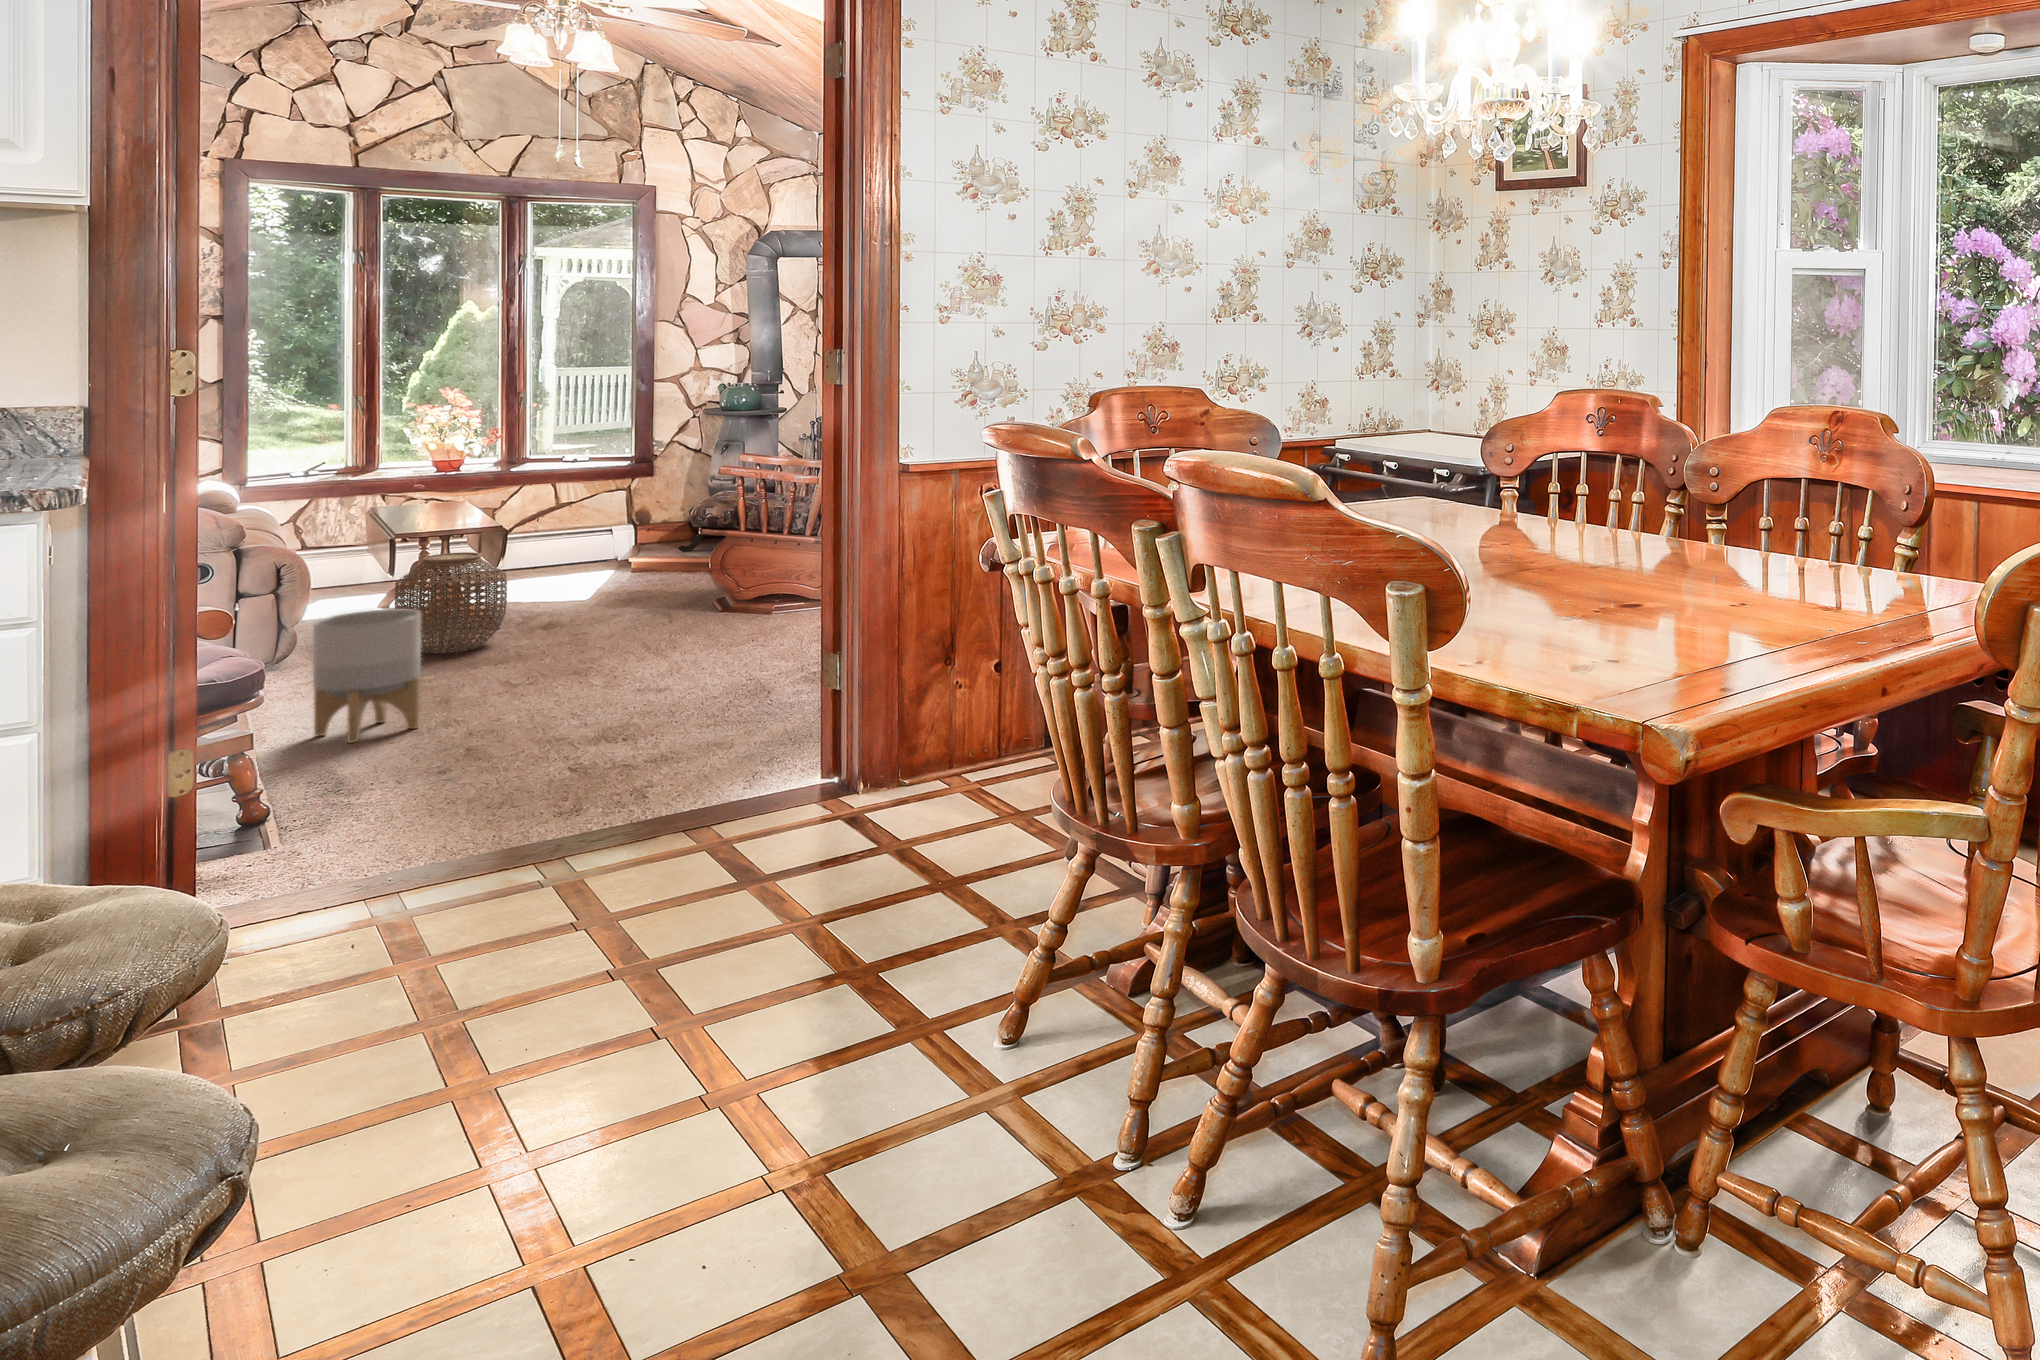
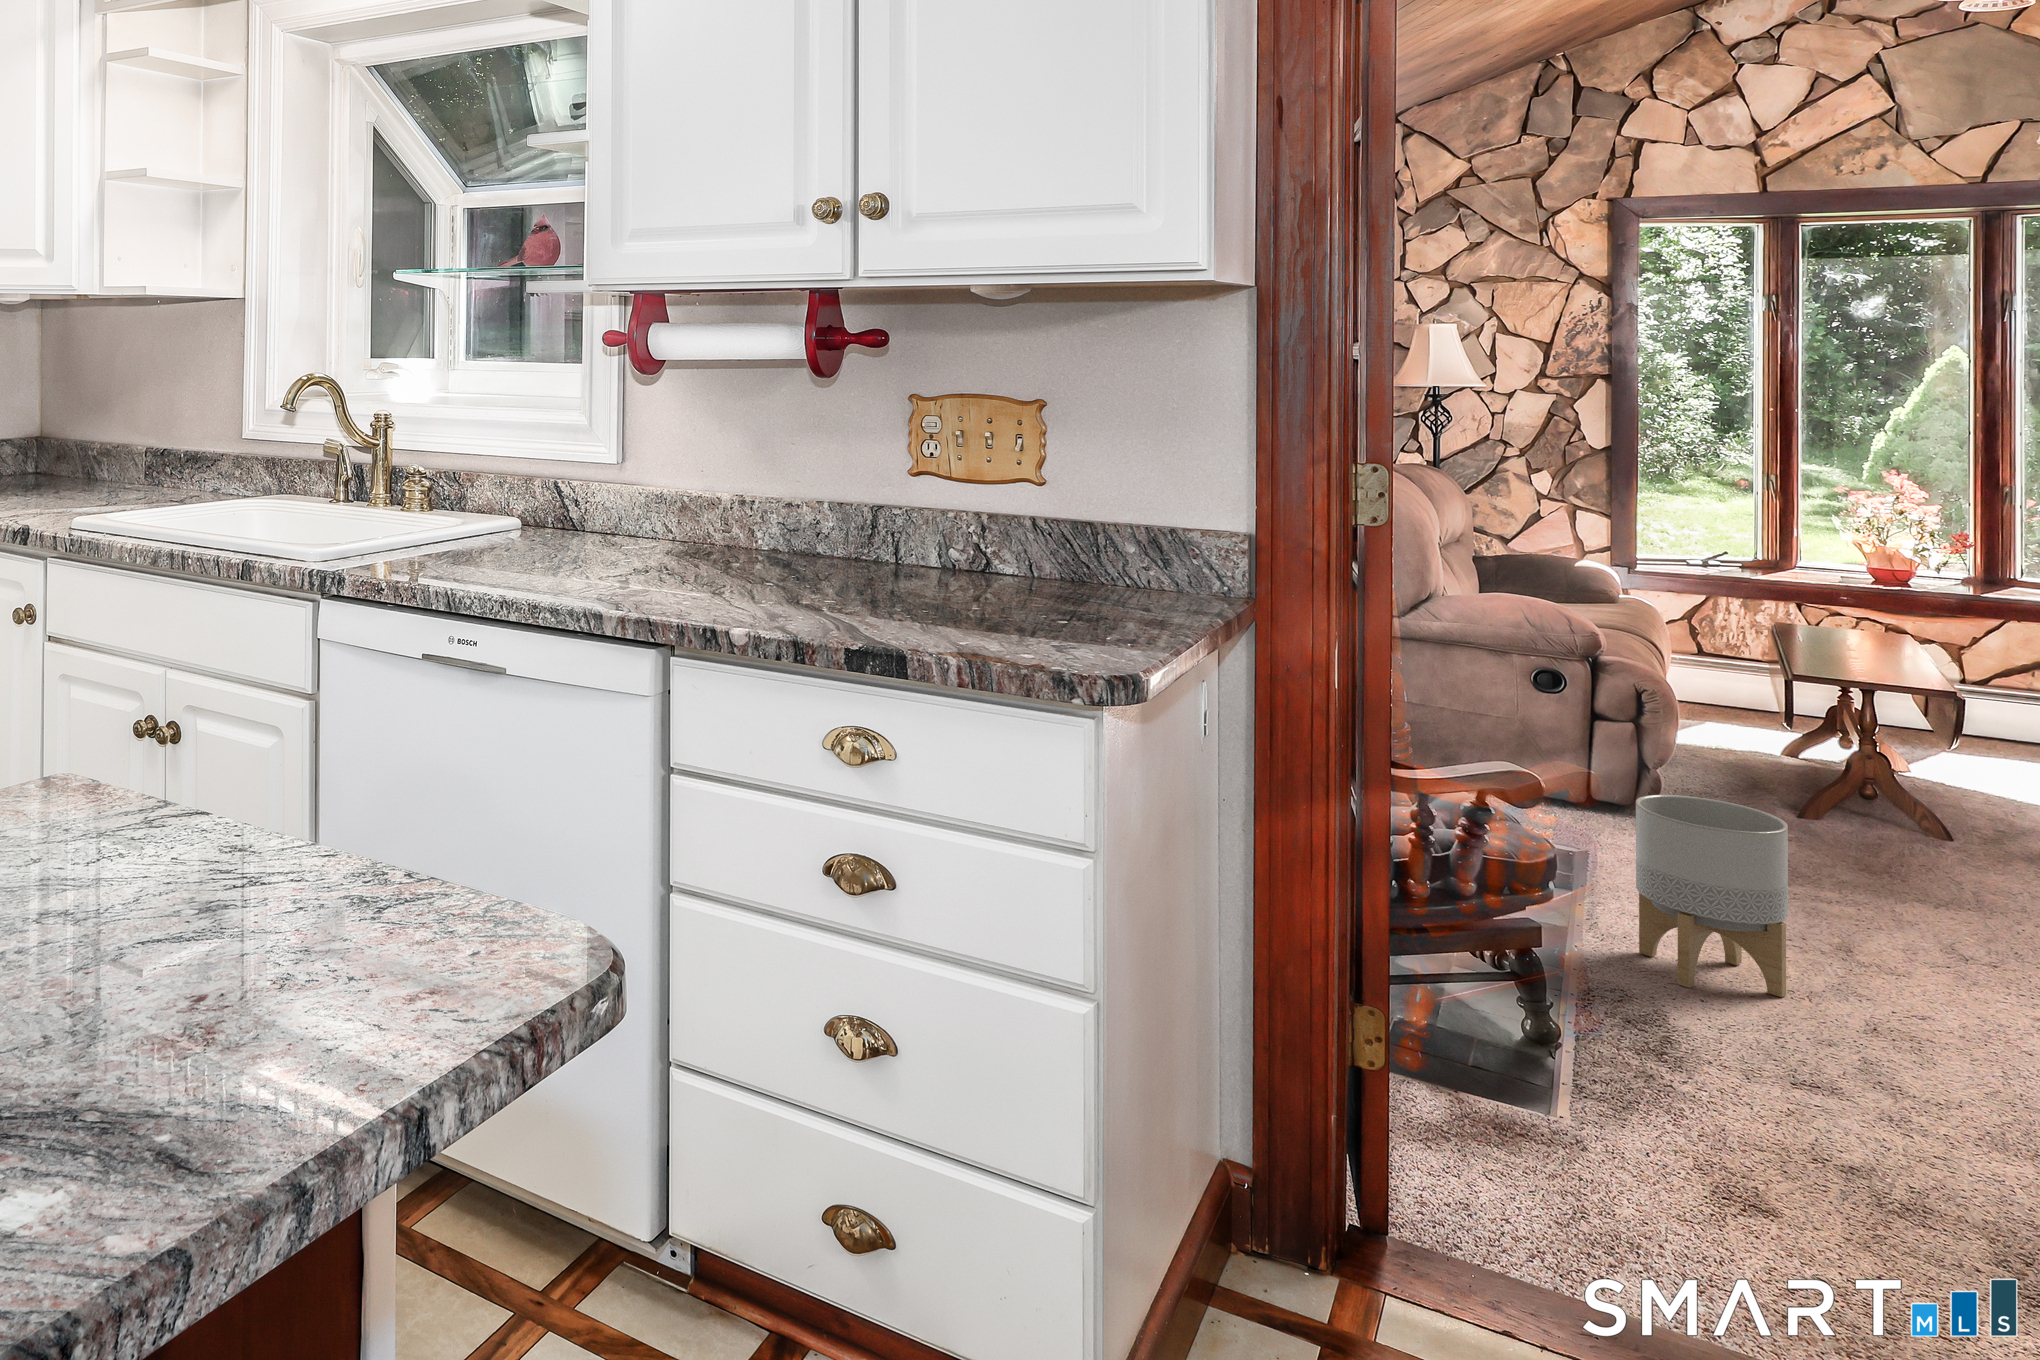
woven basket: present [395,552,507,653] -> none [1784,718,1959,870]

